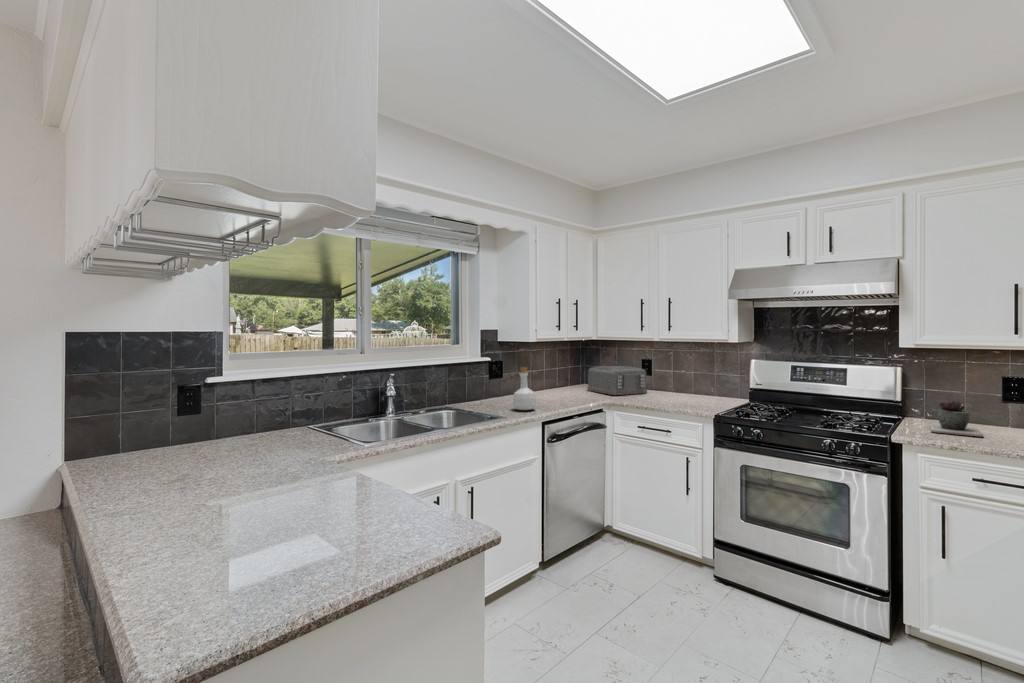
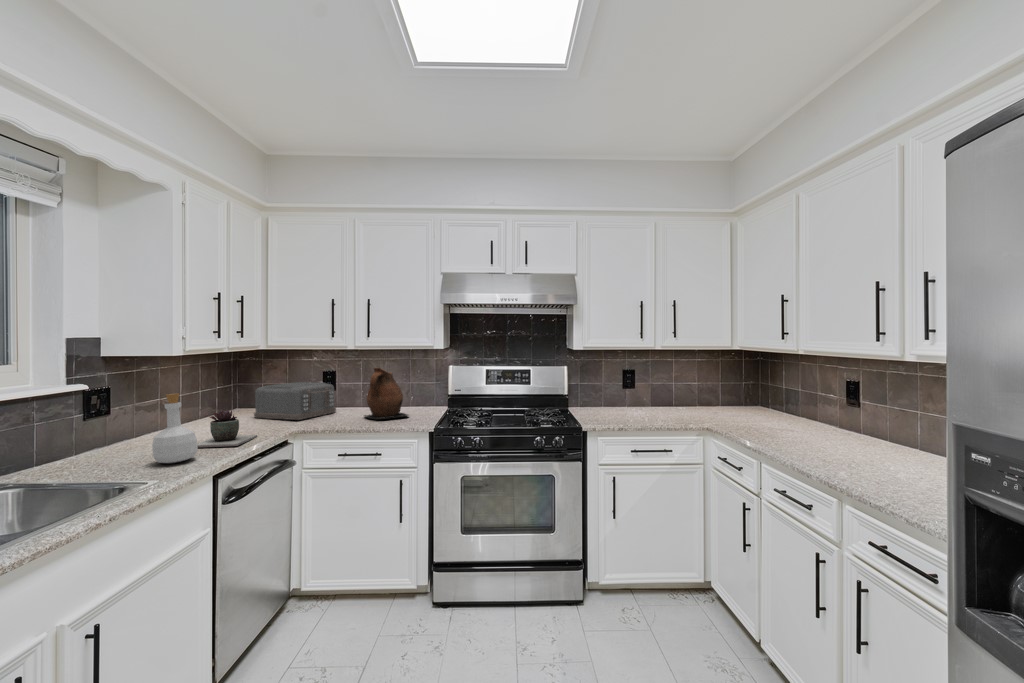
ceramic pitcher: none [663,357,703,403] -> present [365,368,408,419]
succulent plant: present [929,401,983,437] -> present [197,410,257,448]

